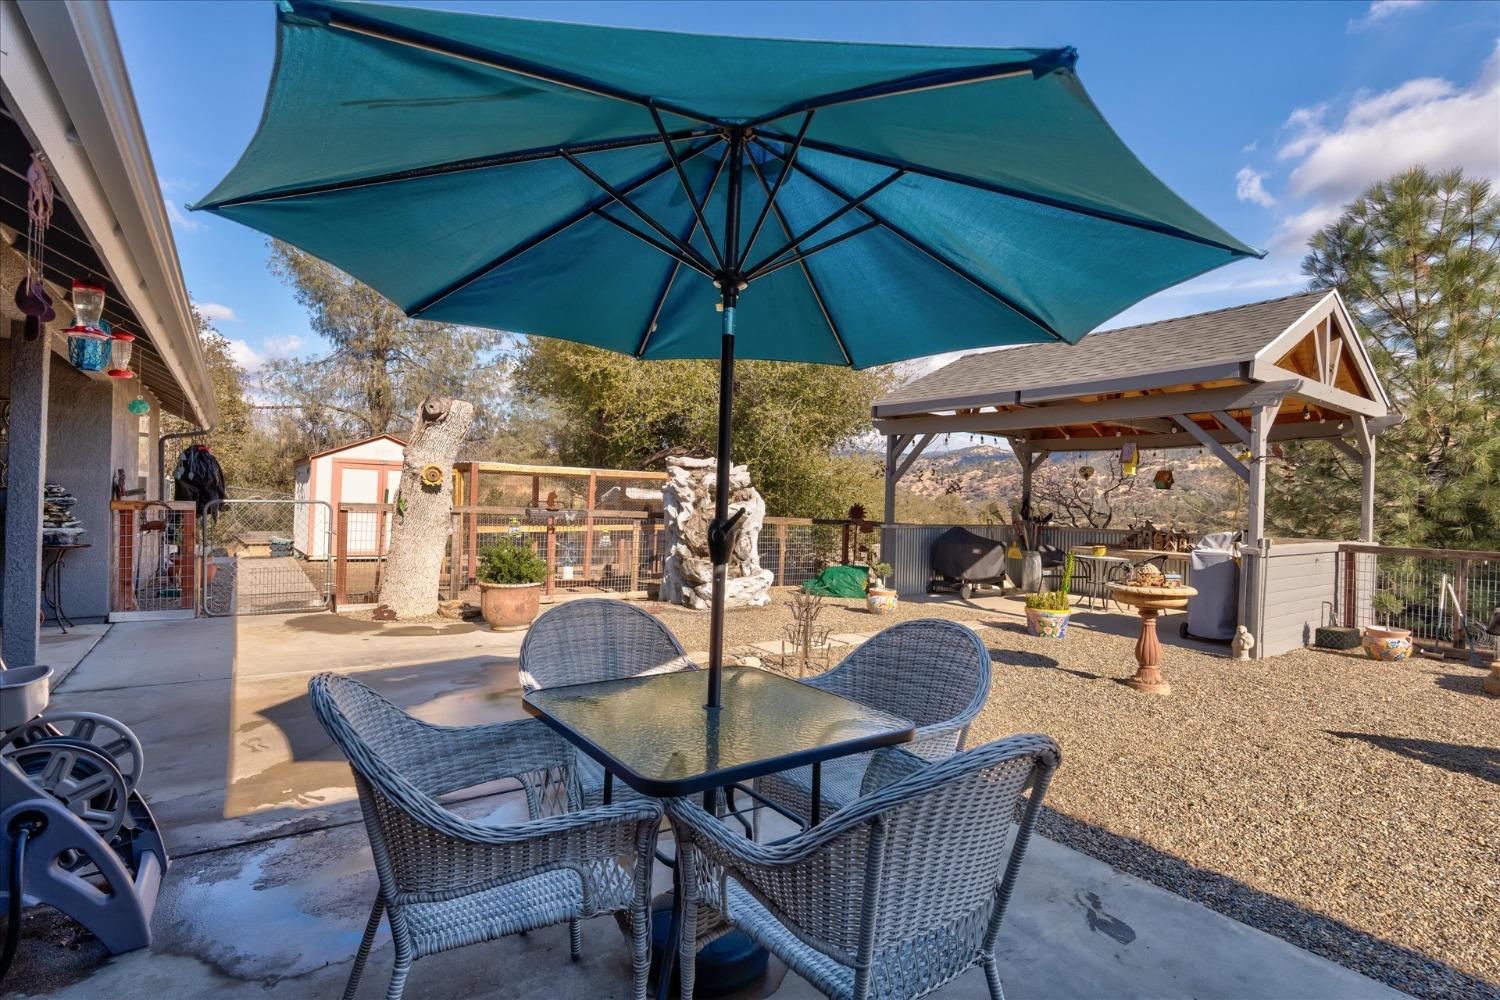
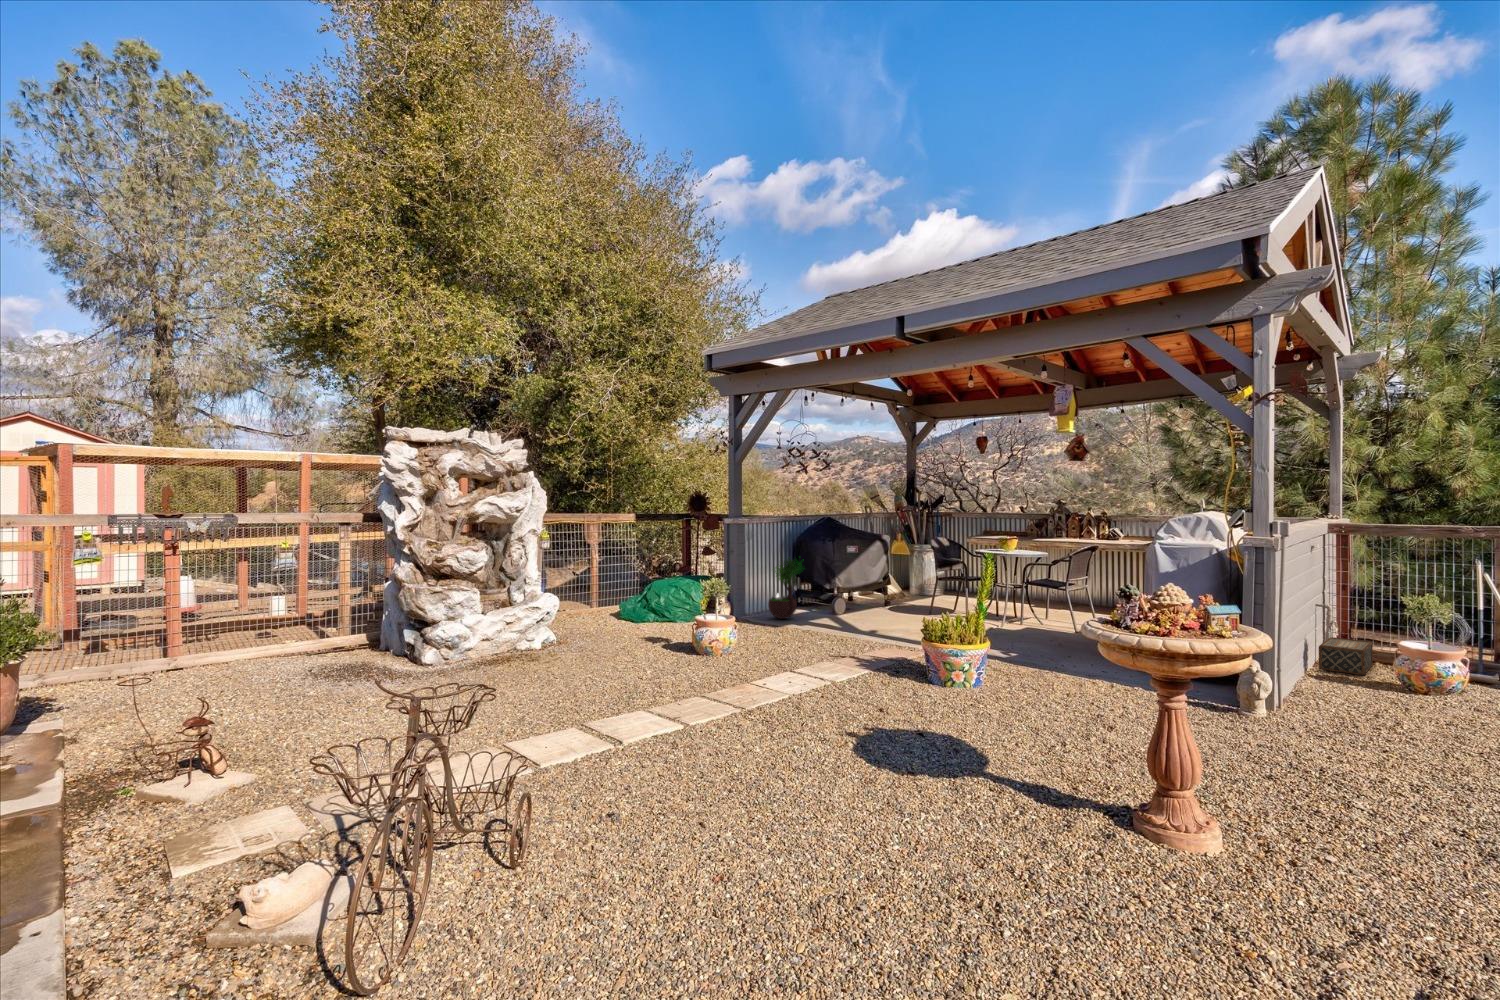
potted tree: none [912,552,942,601] -> present [768,558,804,619]

